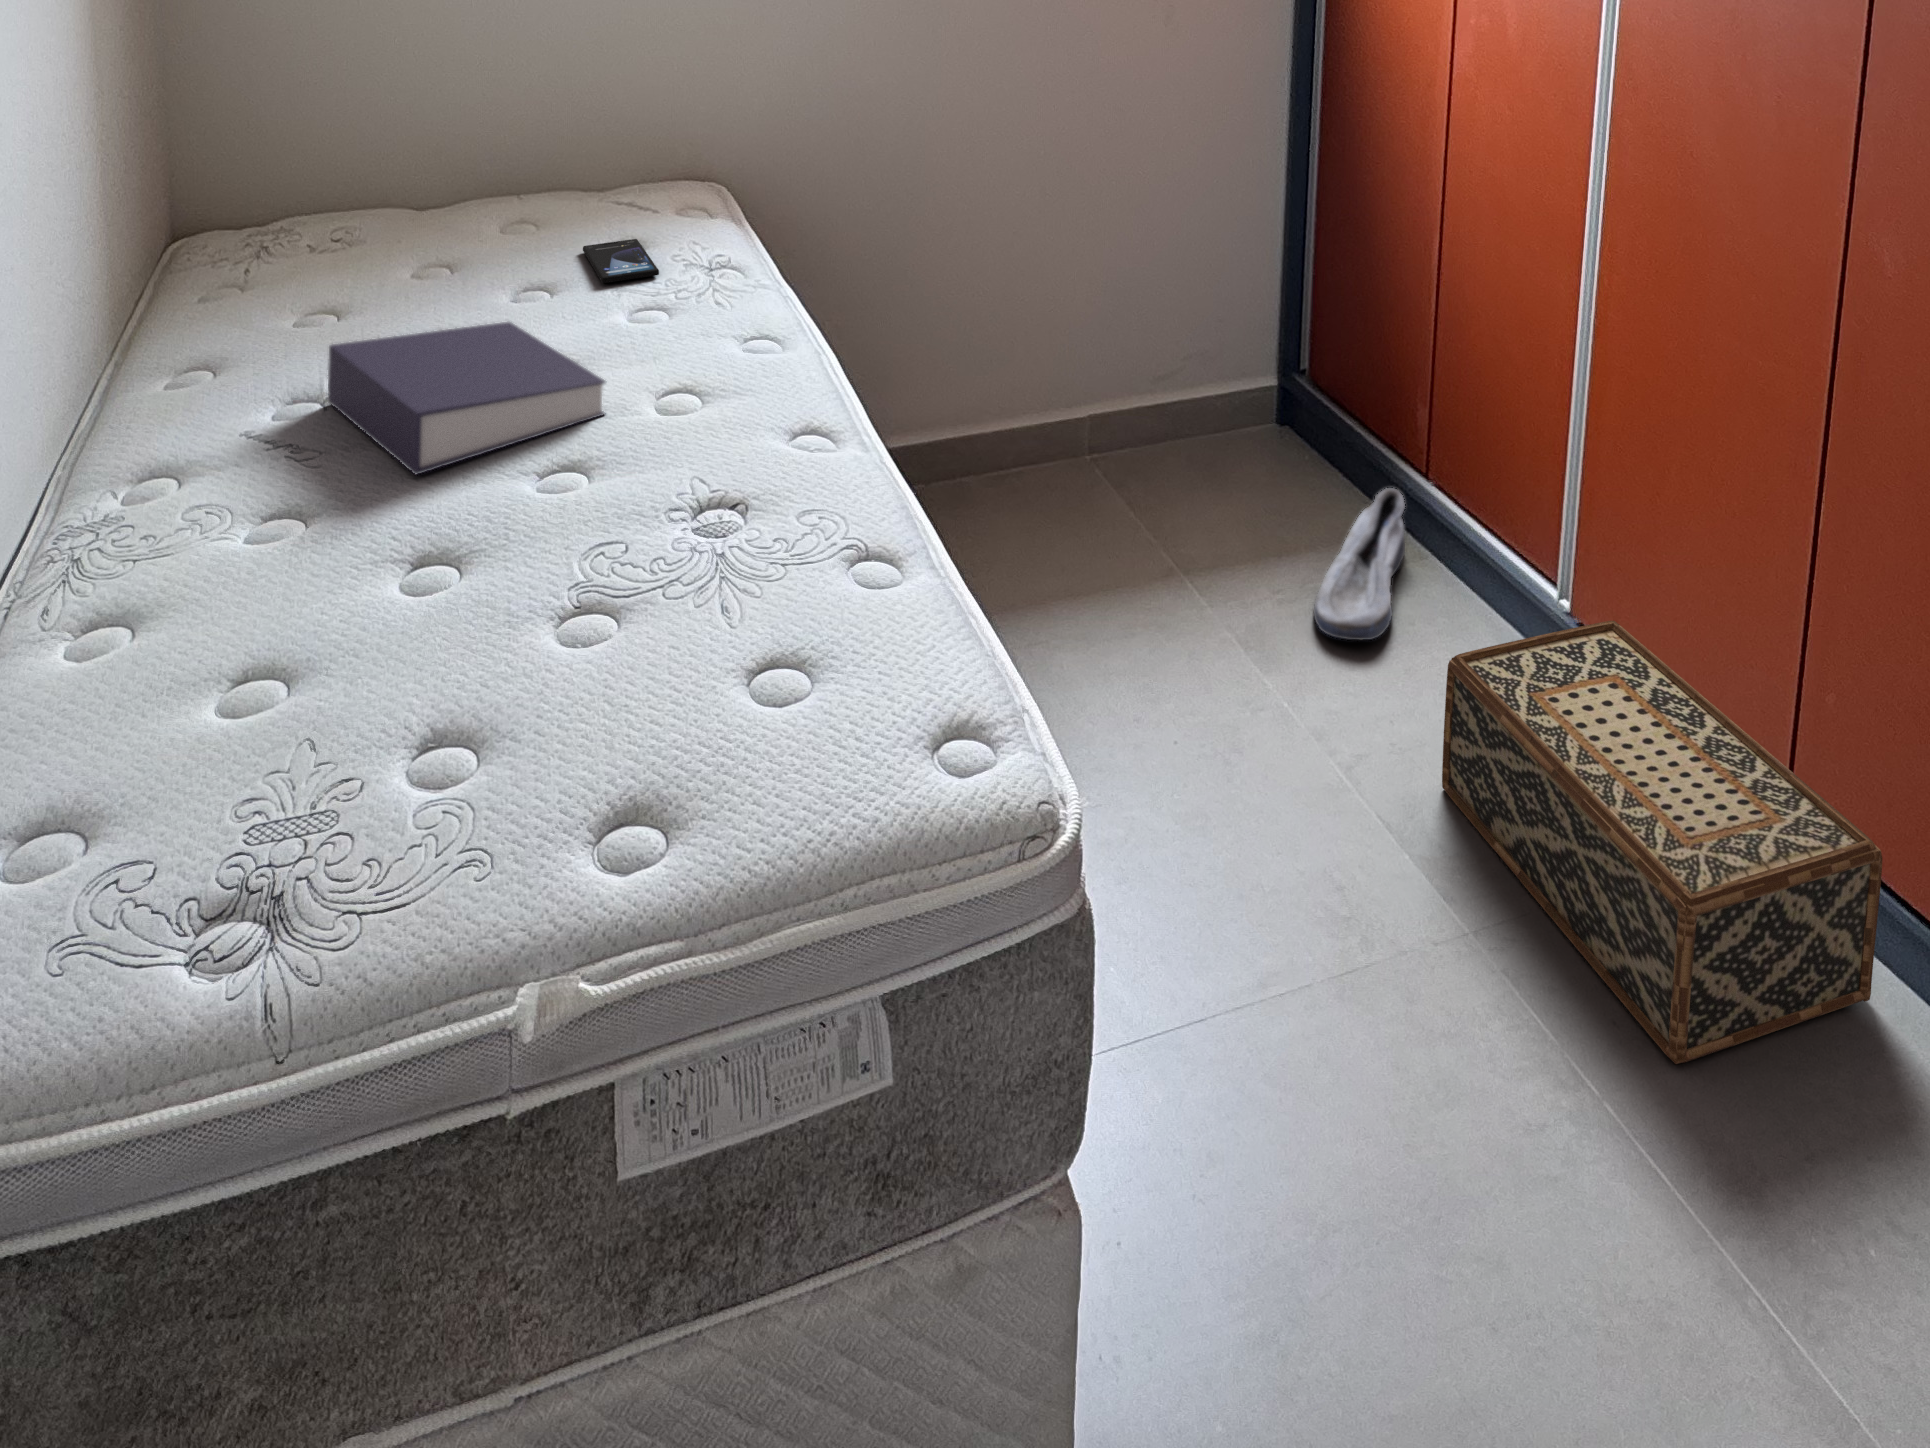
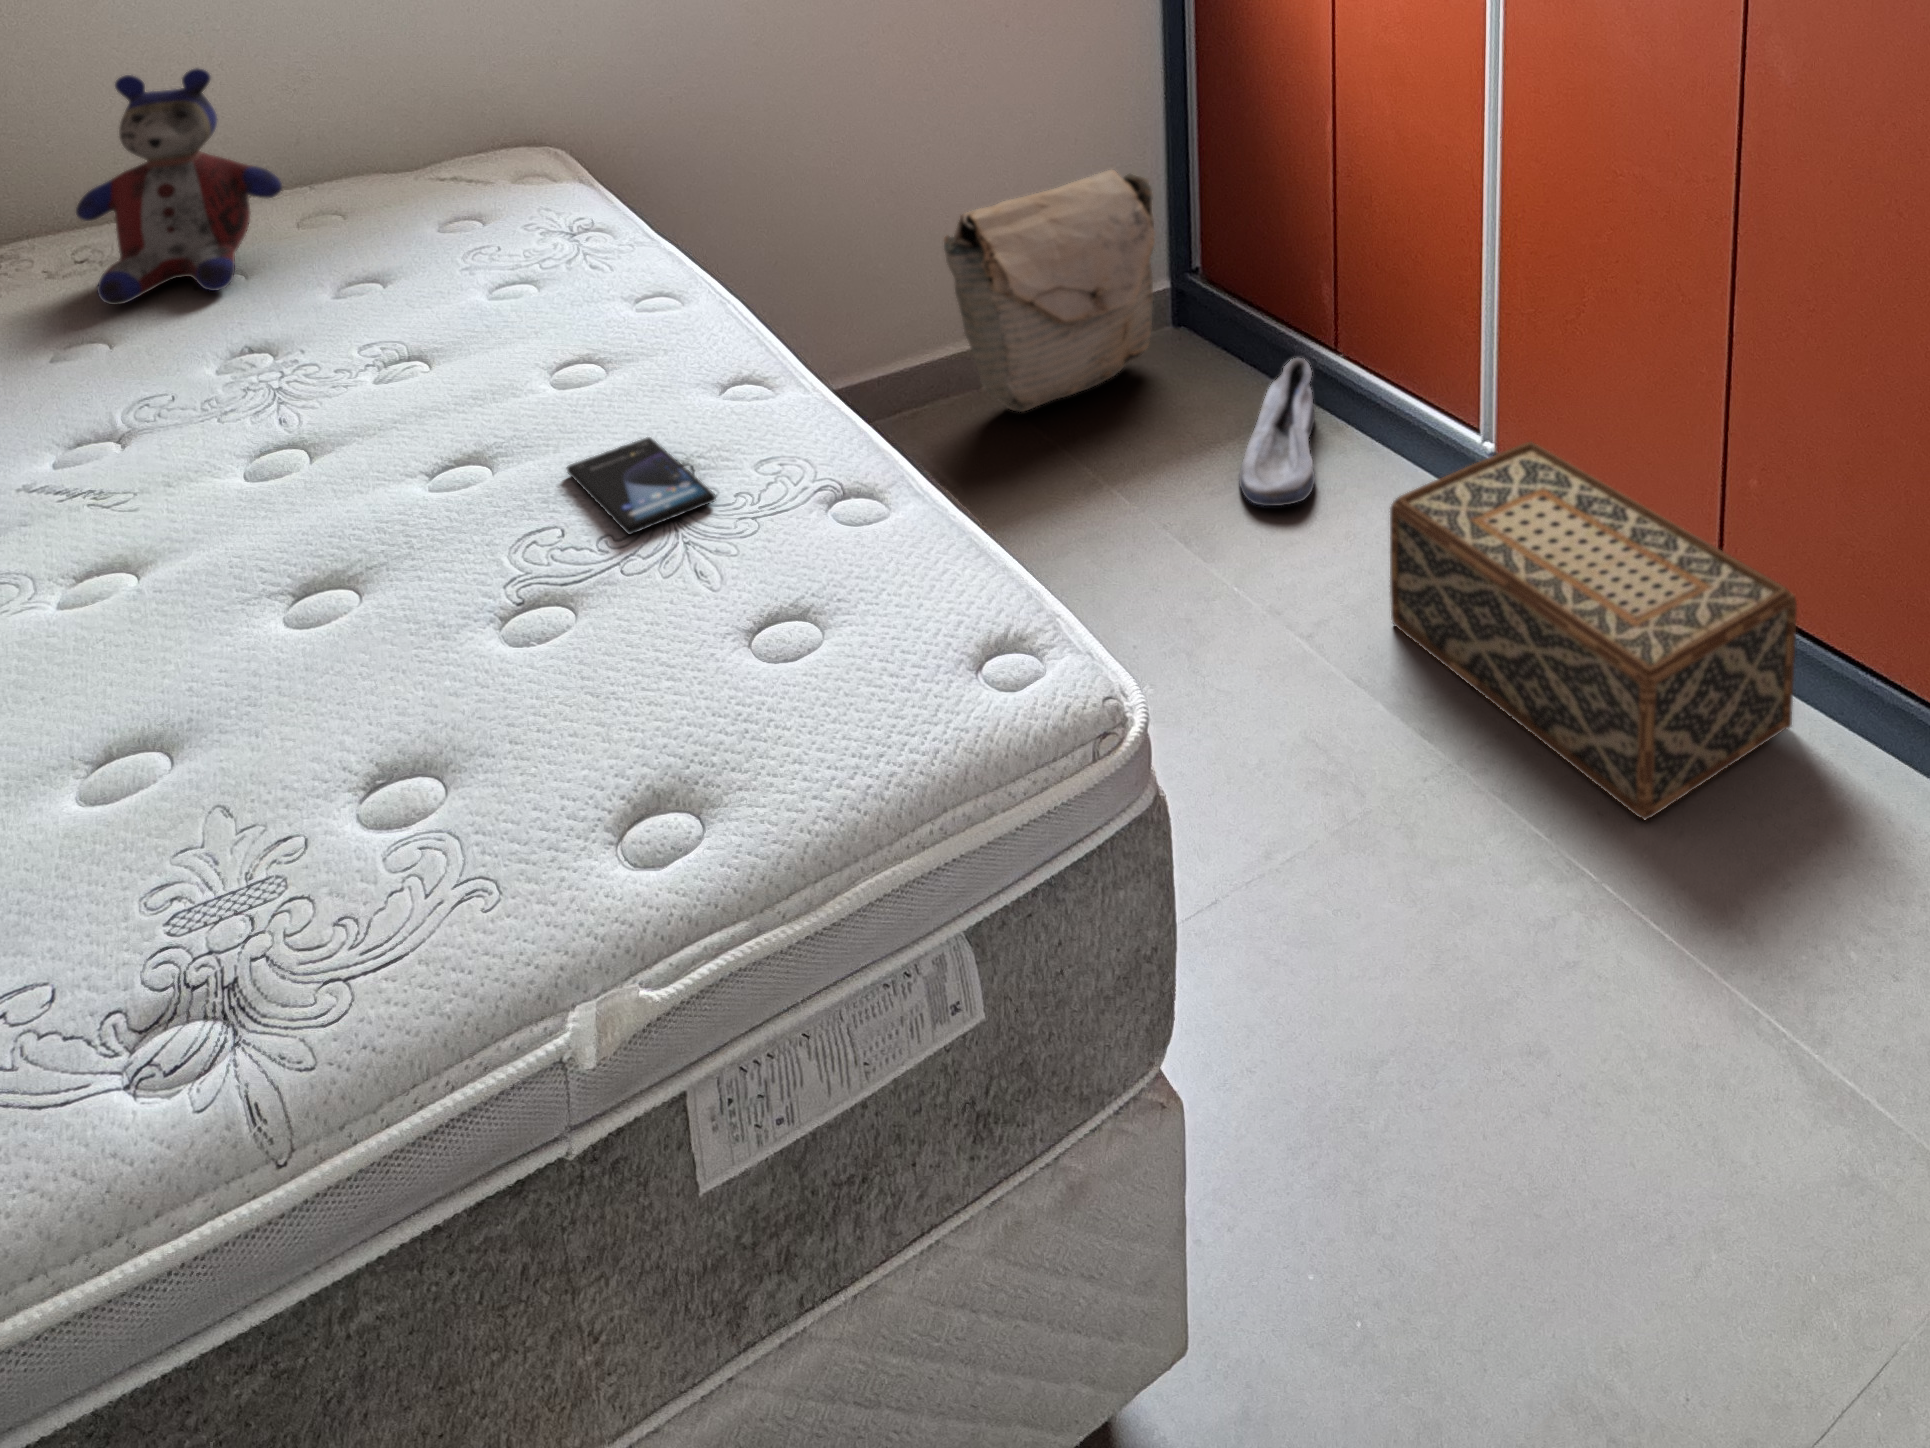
stuffed bear: none [327,93,482,288] -> present [76,69,282,305]
smartphone: present [583,239,659,283] -> present [567,437,716,534]
bag: none [1054,268,1265,498] -> present [944,170,1155,412]
book: present [328,322,605,475] -> none [125,312,496,495]

